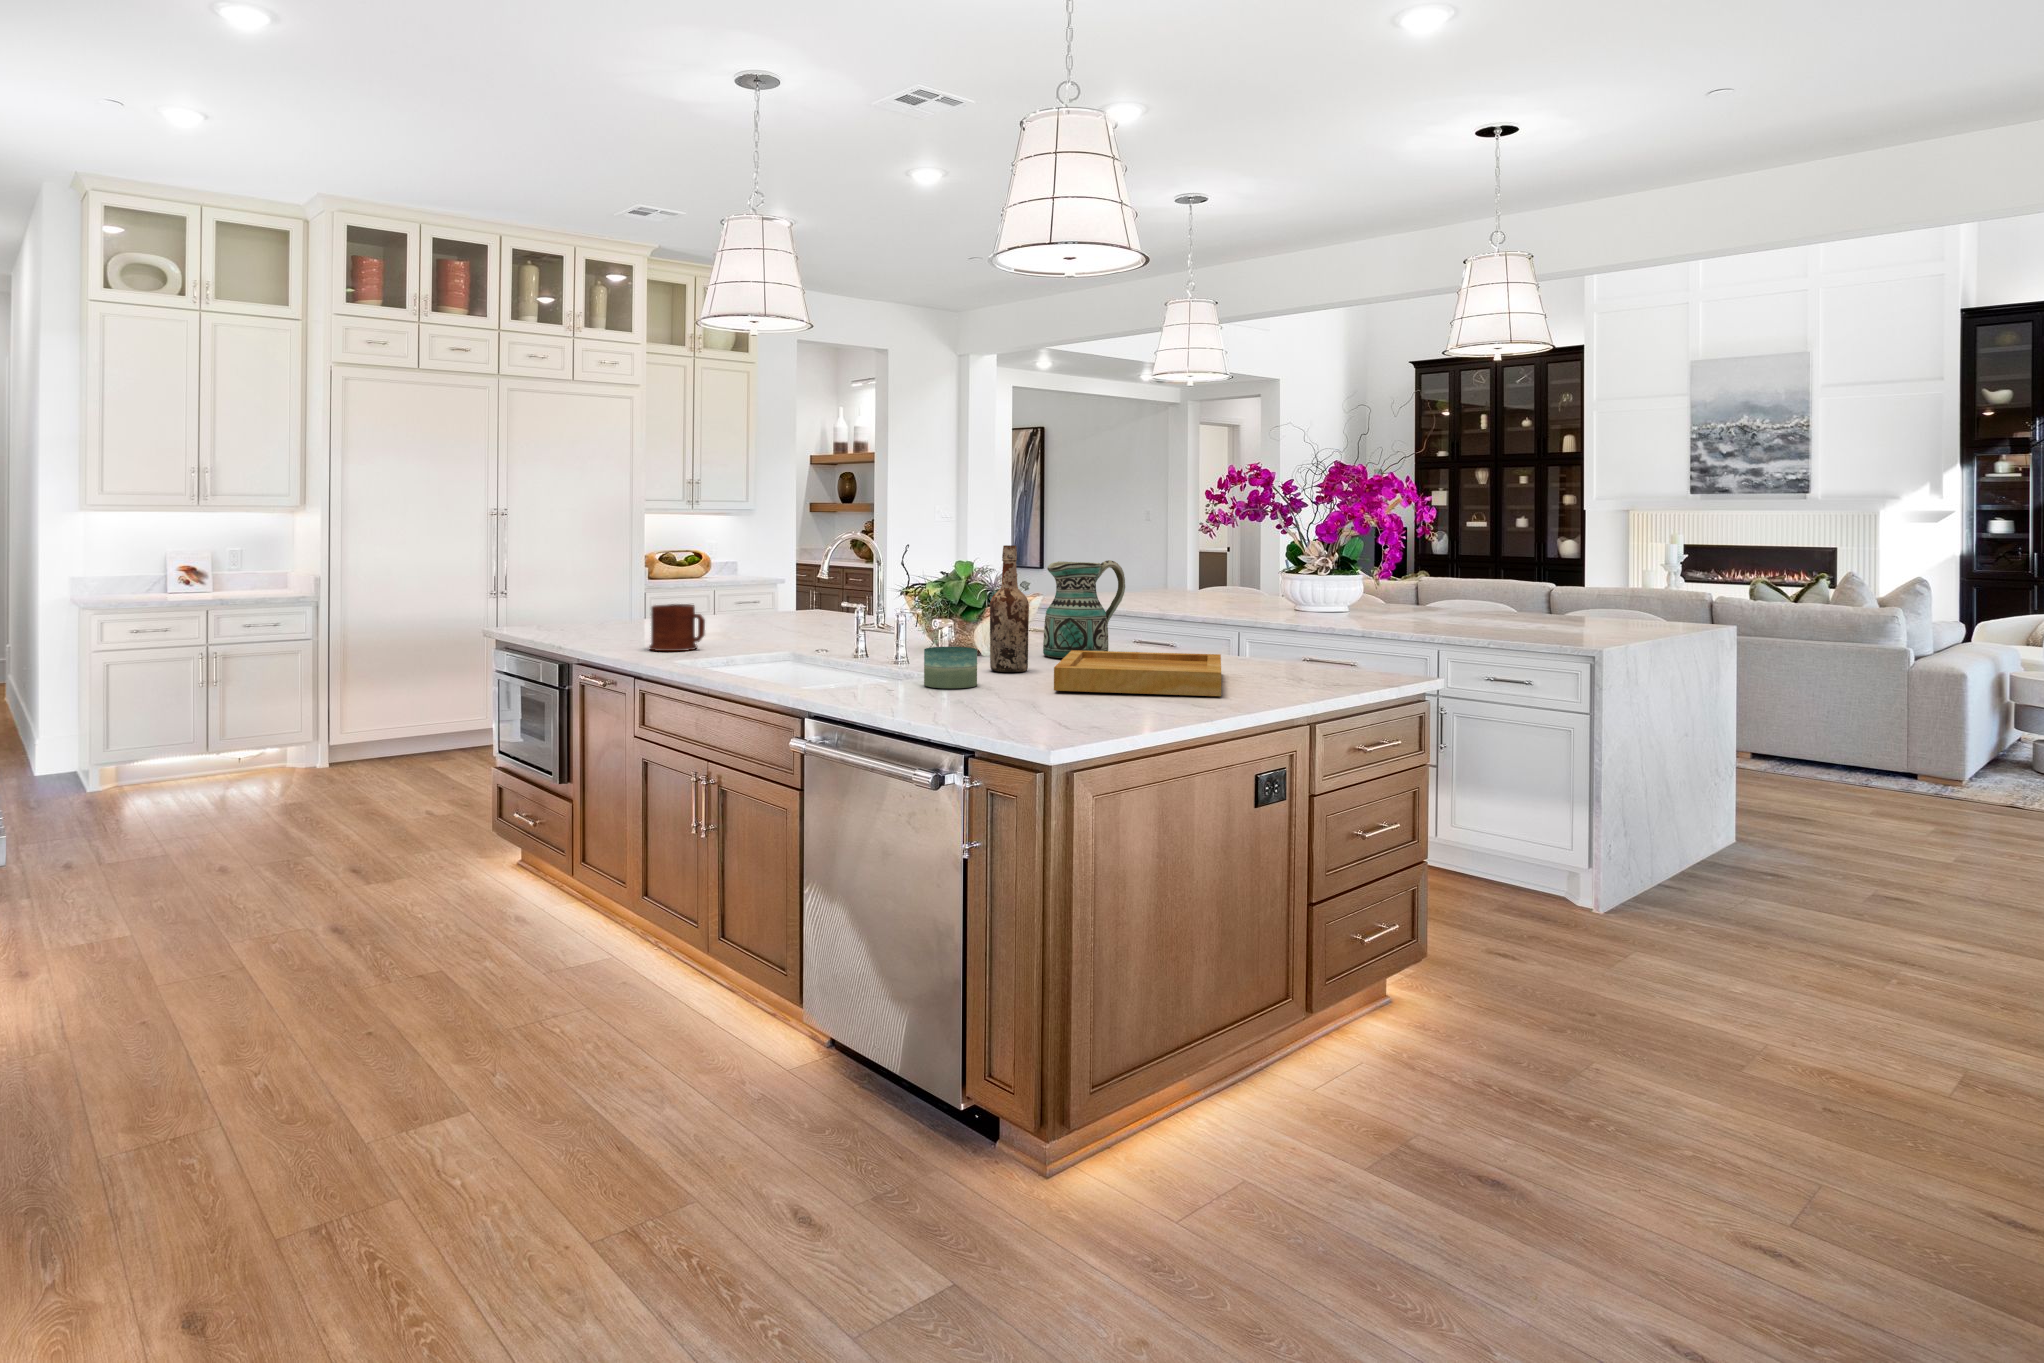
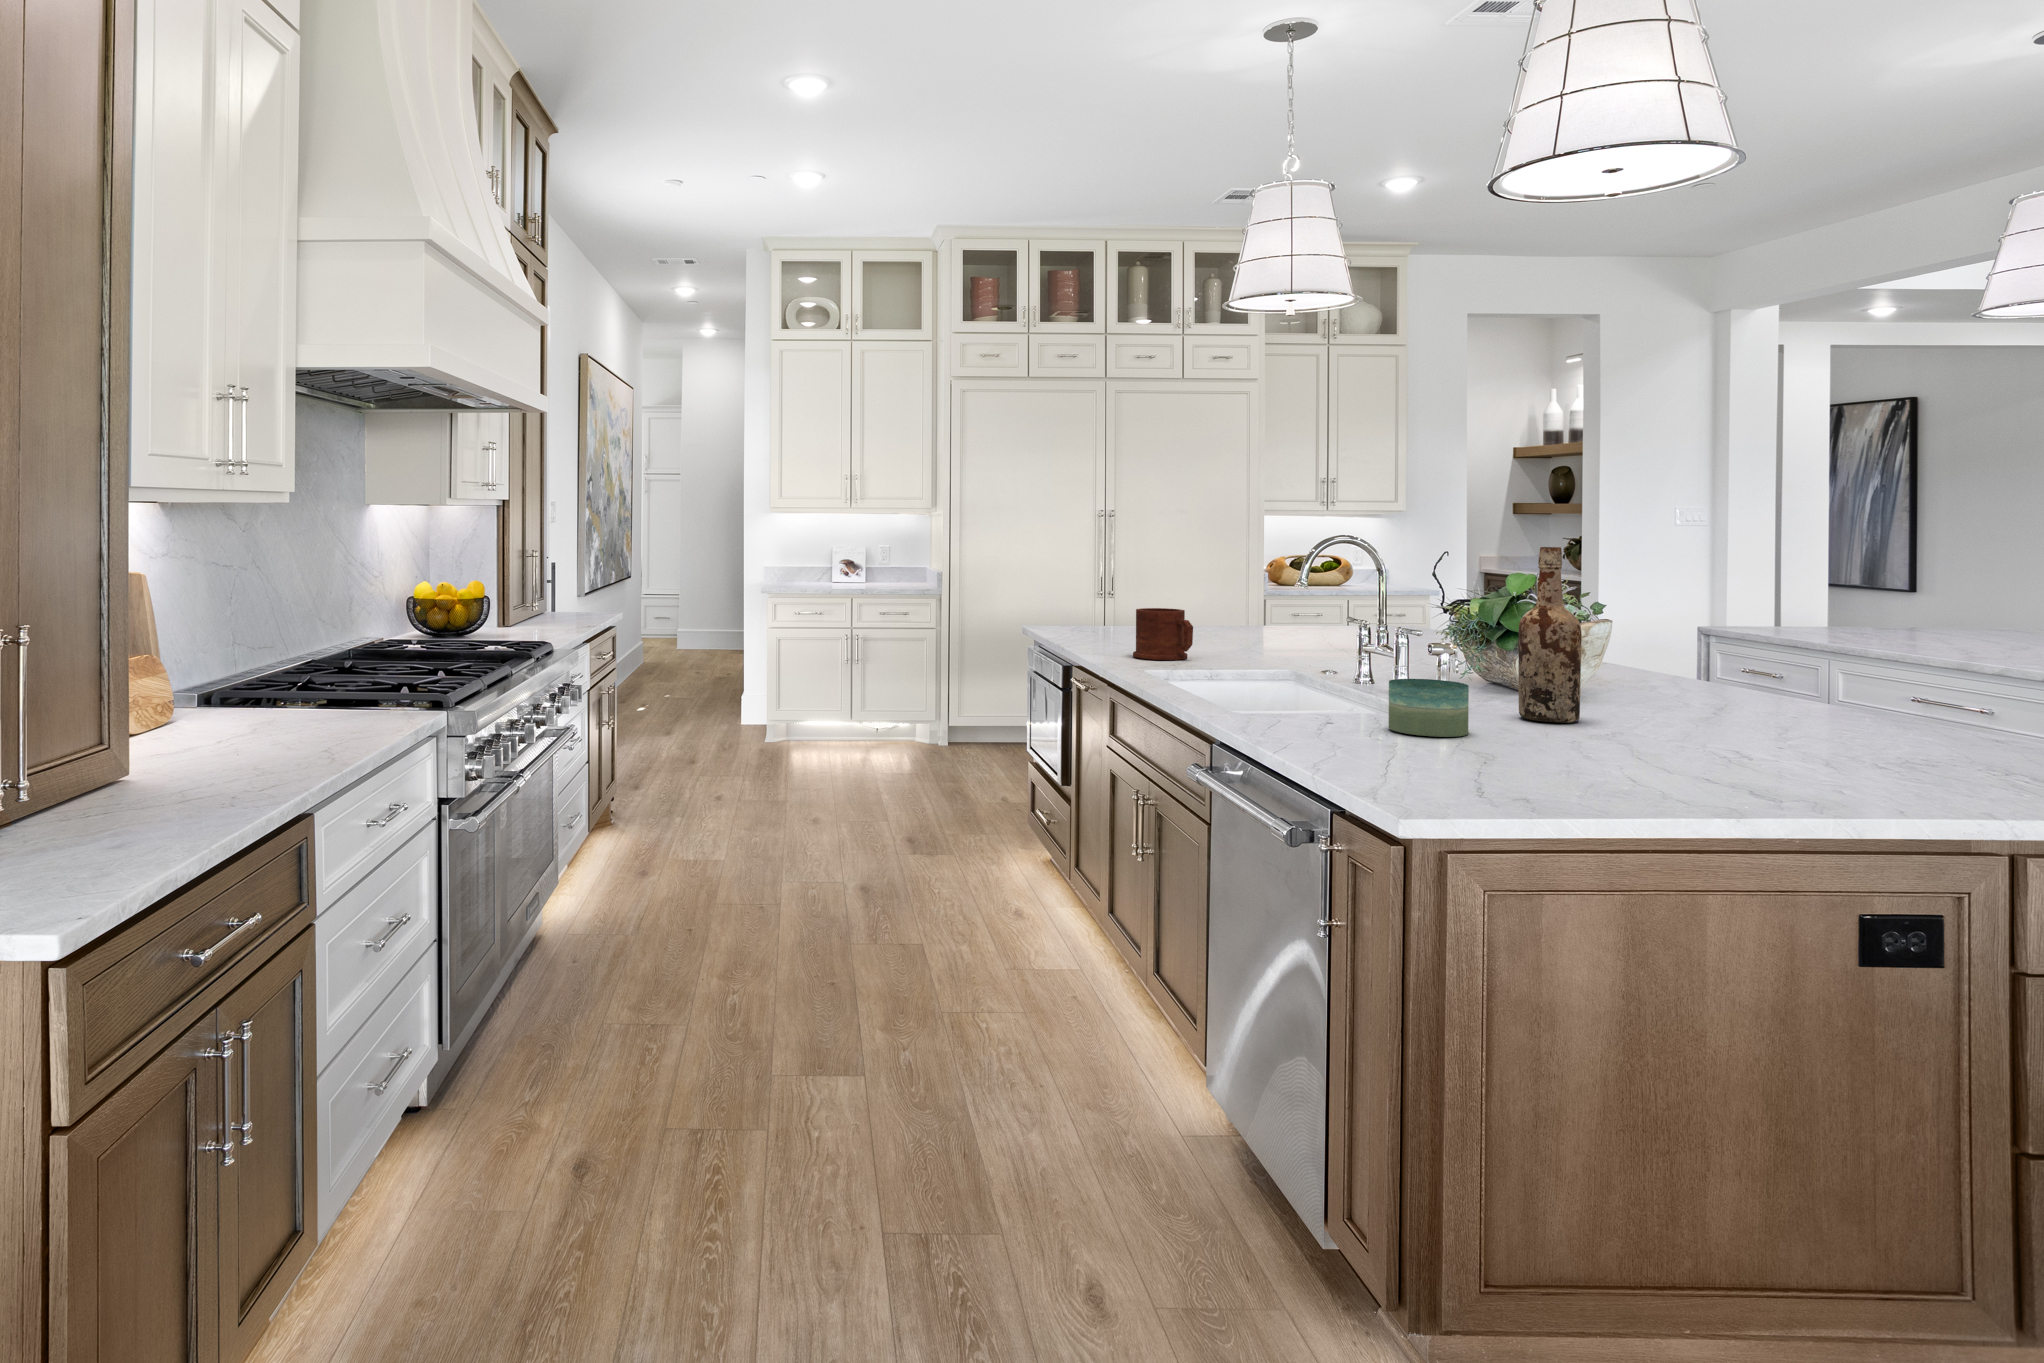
ceramic pitcher: present [1043,560,1125,658] -> none [1637,572,1792,714]
tray: present [1054,650,1221,696] -> none [1572,699,1939,799]

